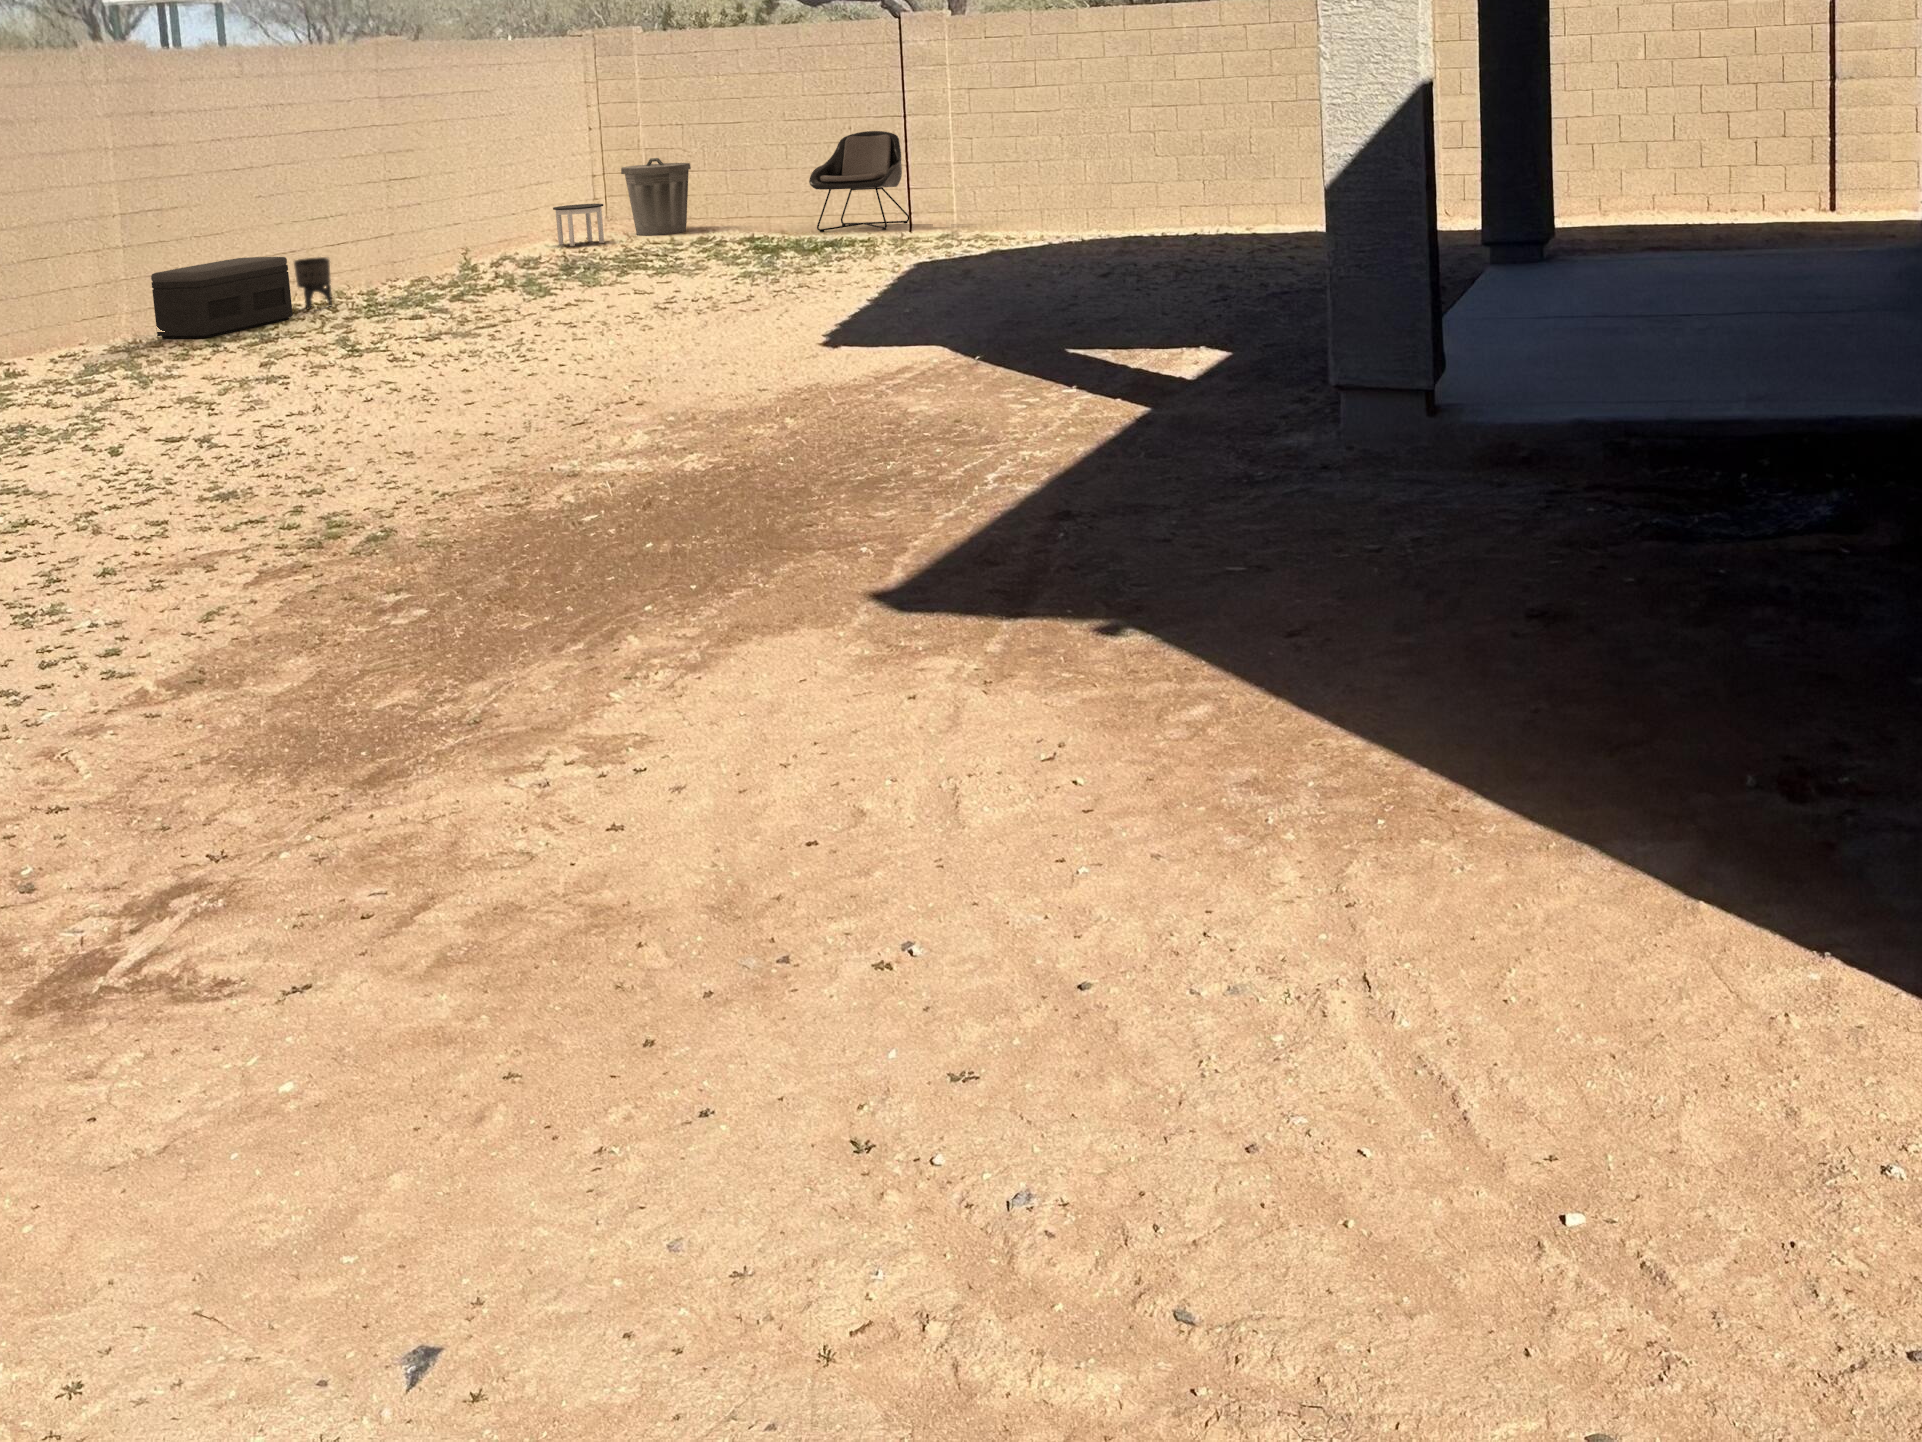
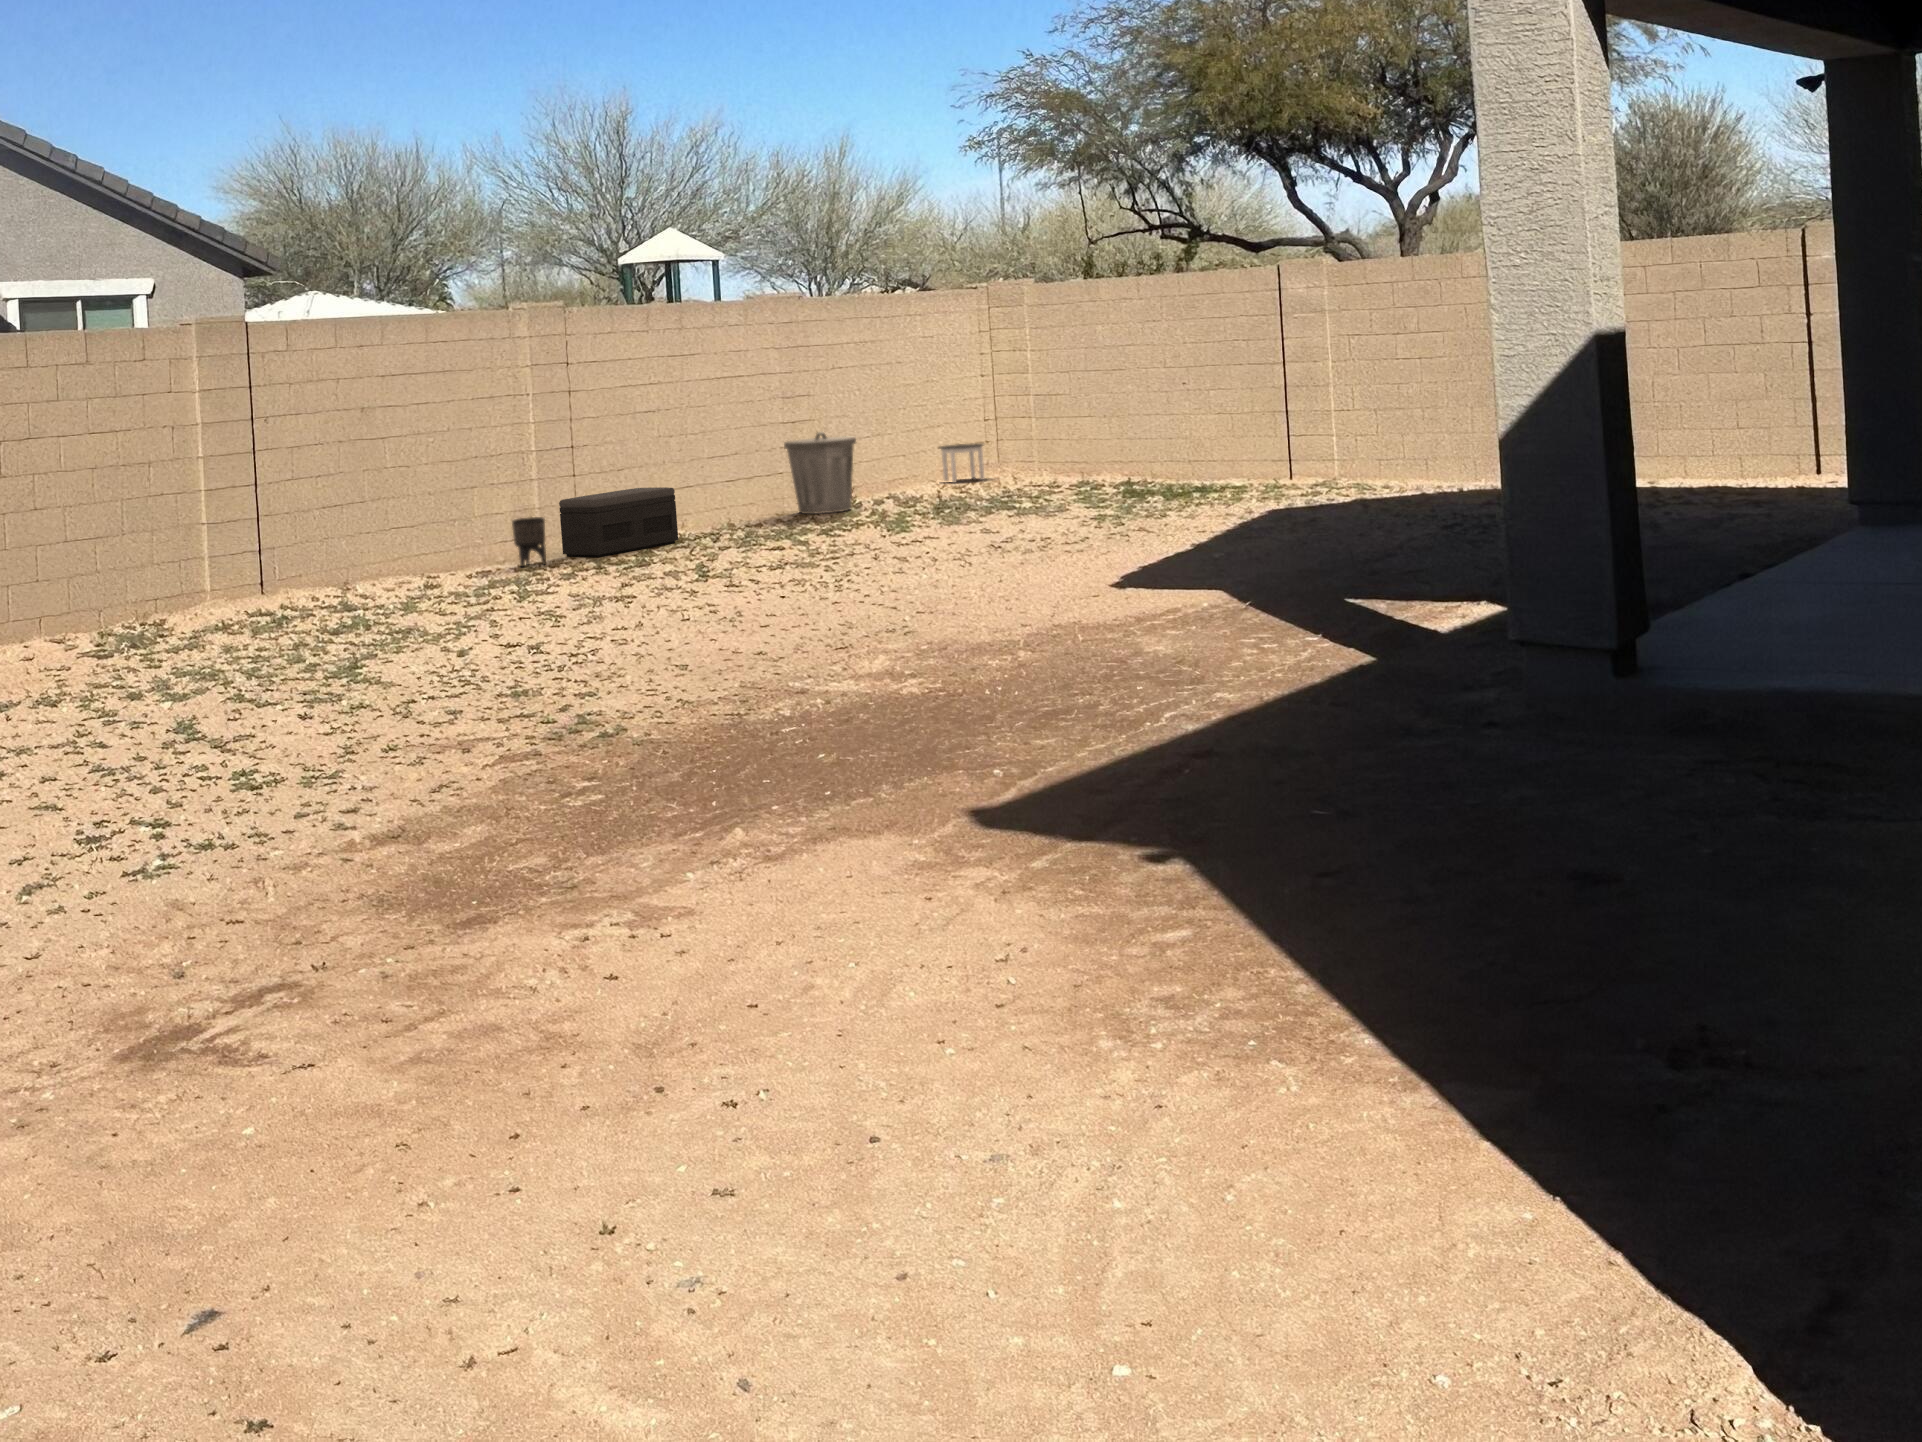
lounge chair: present [809,131,910,232] -> none [1175,375,1278,473]
trash can: present [621,158,691,235] -> present [784,432,856,514]
planter: present [294,257,332,309] -> present [512,517,546,567]

